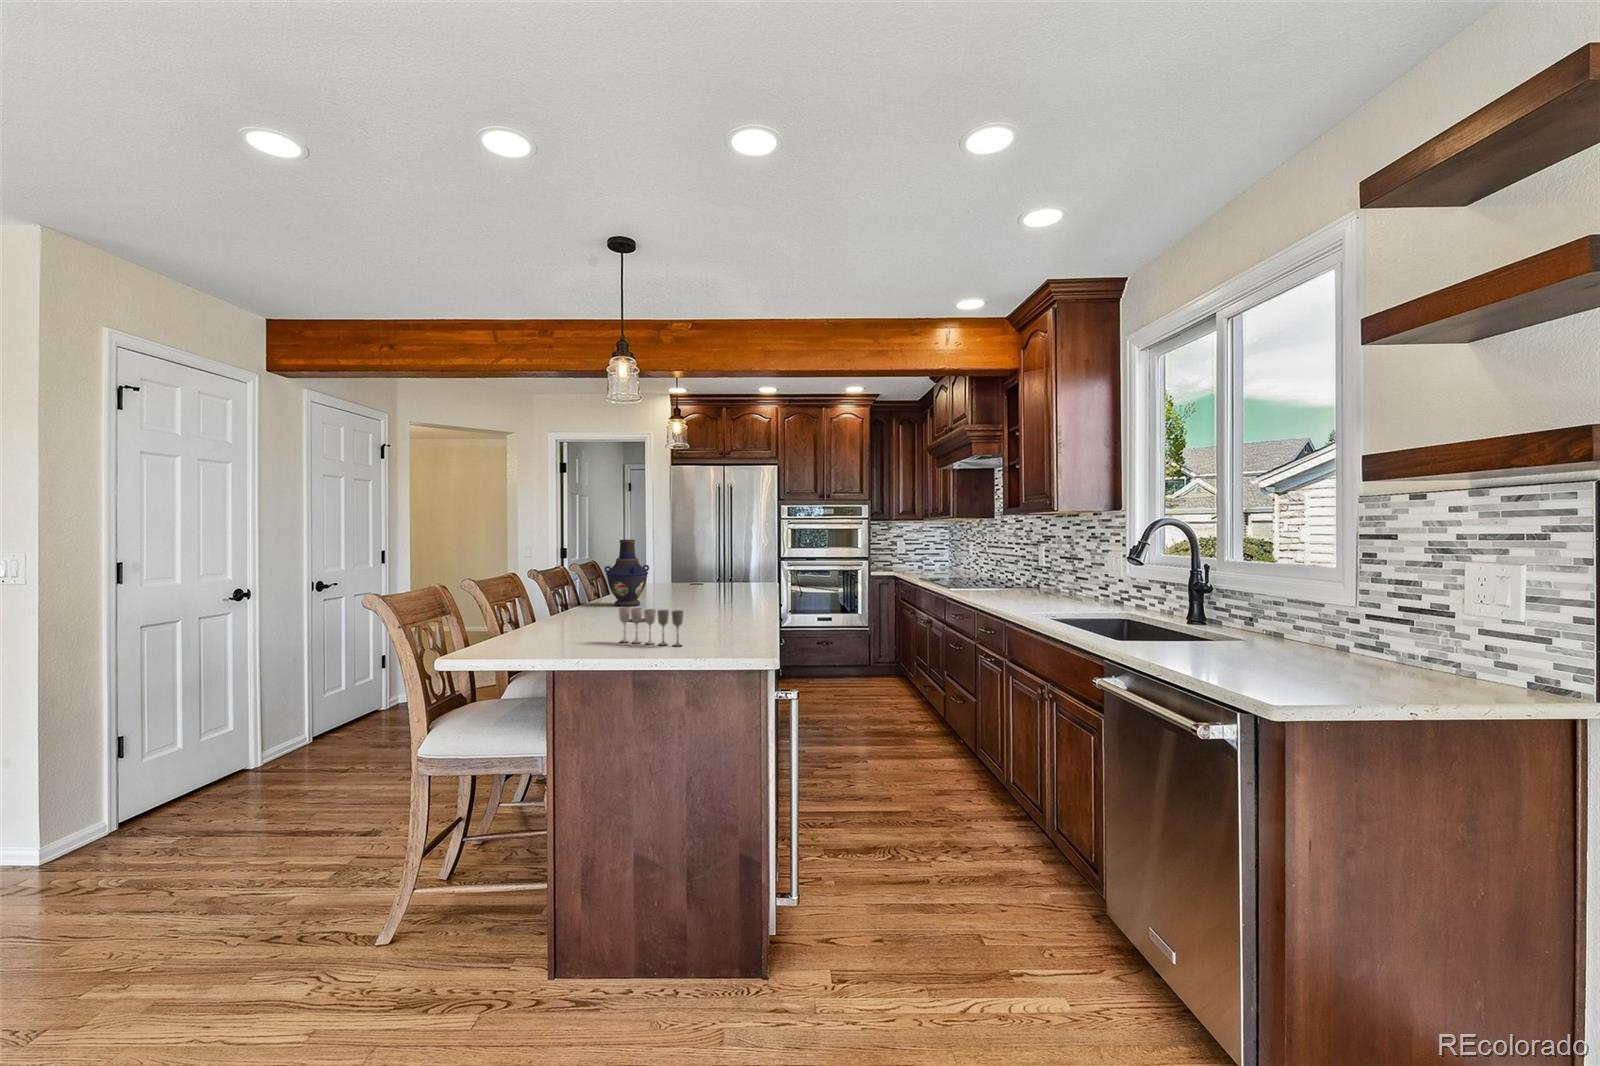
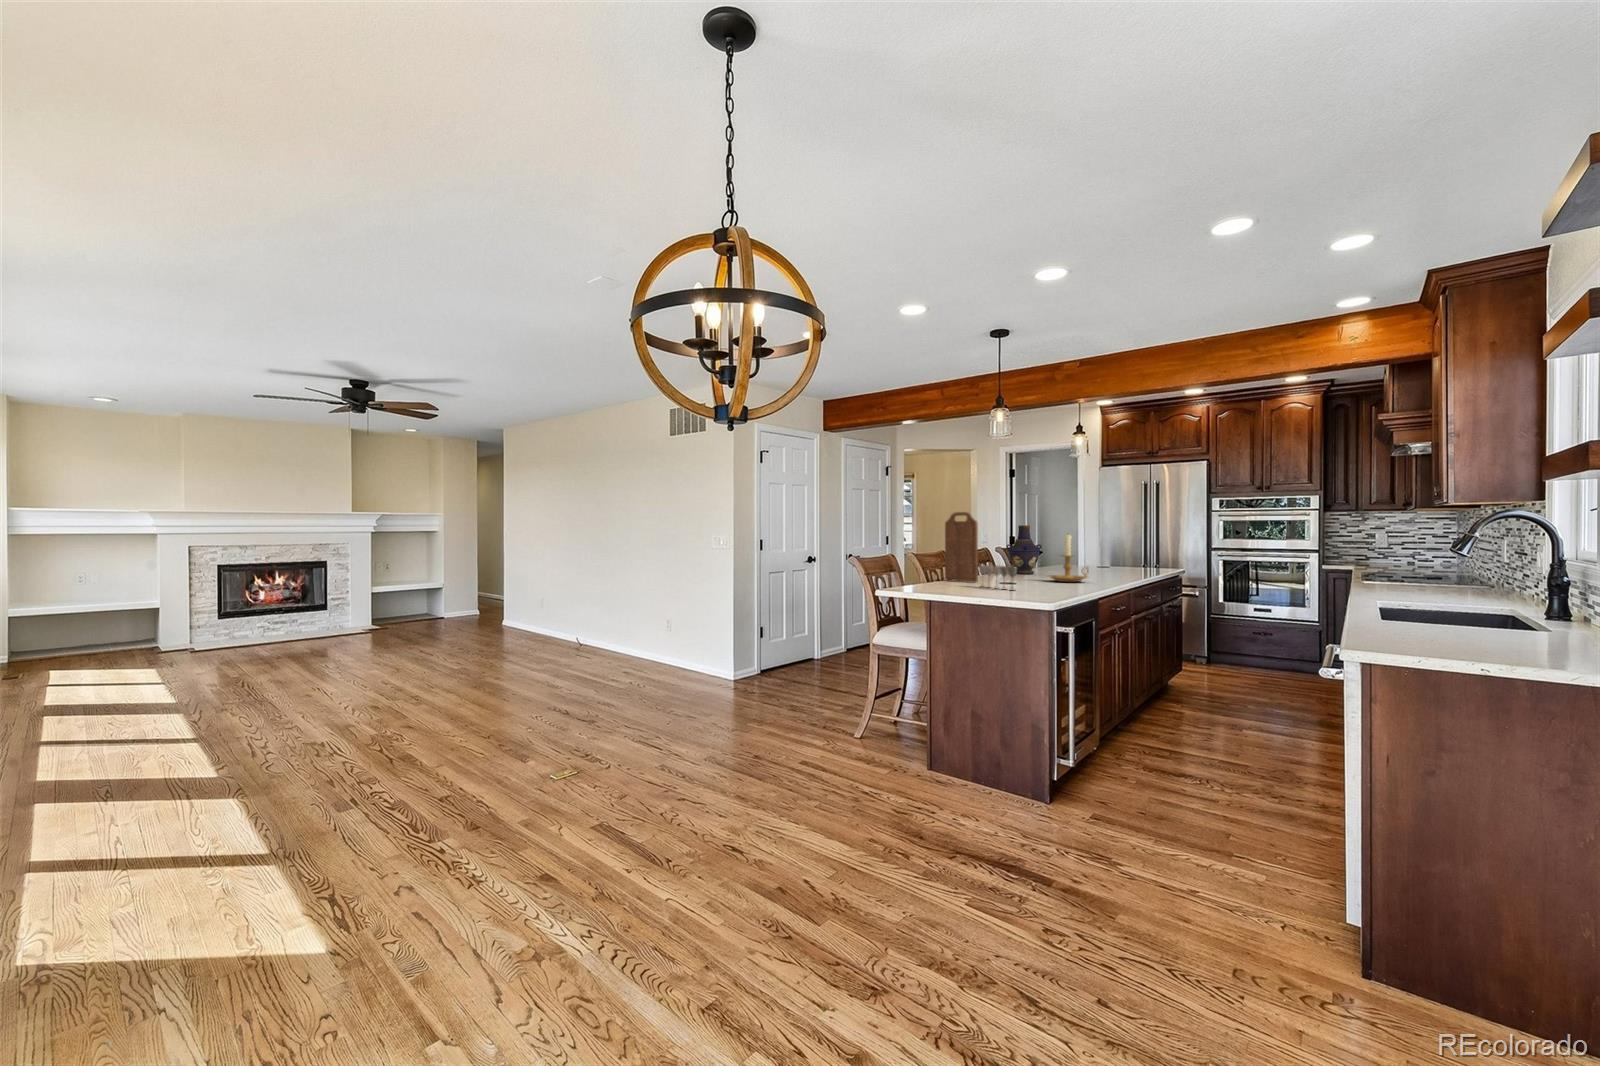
cutting board: none [544,525,601,632] -> present [945,512,978,582]
candle holder: none [680,553,733,619] -> present [1049,535,1089,582]

